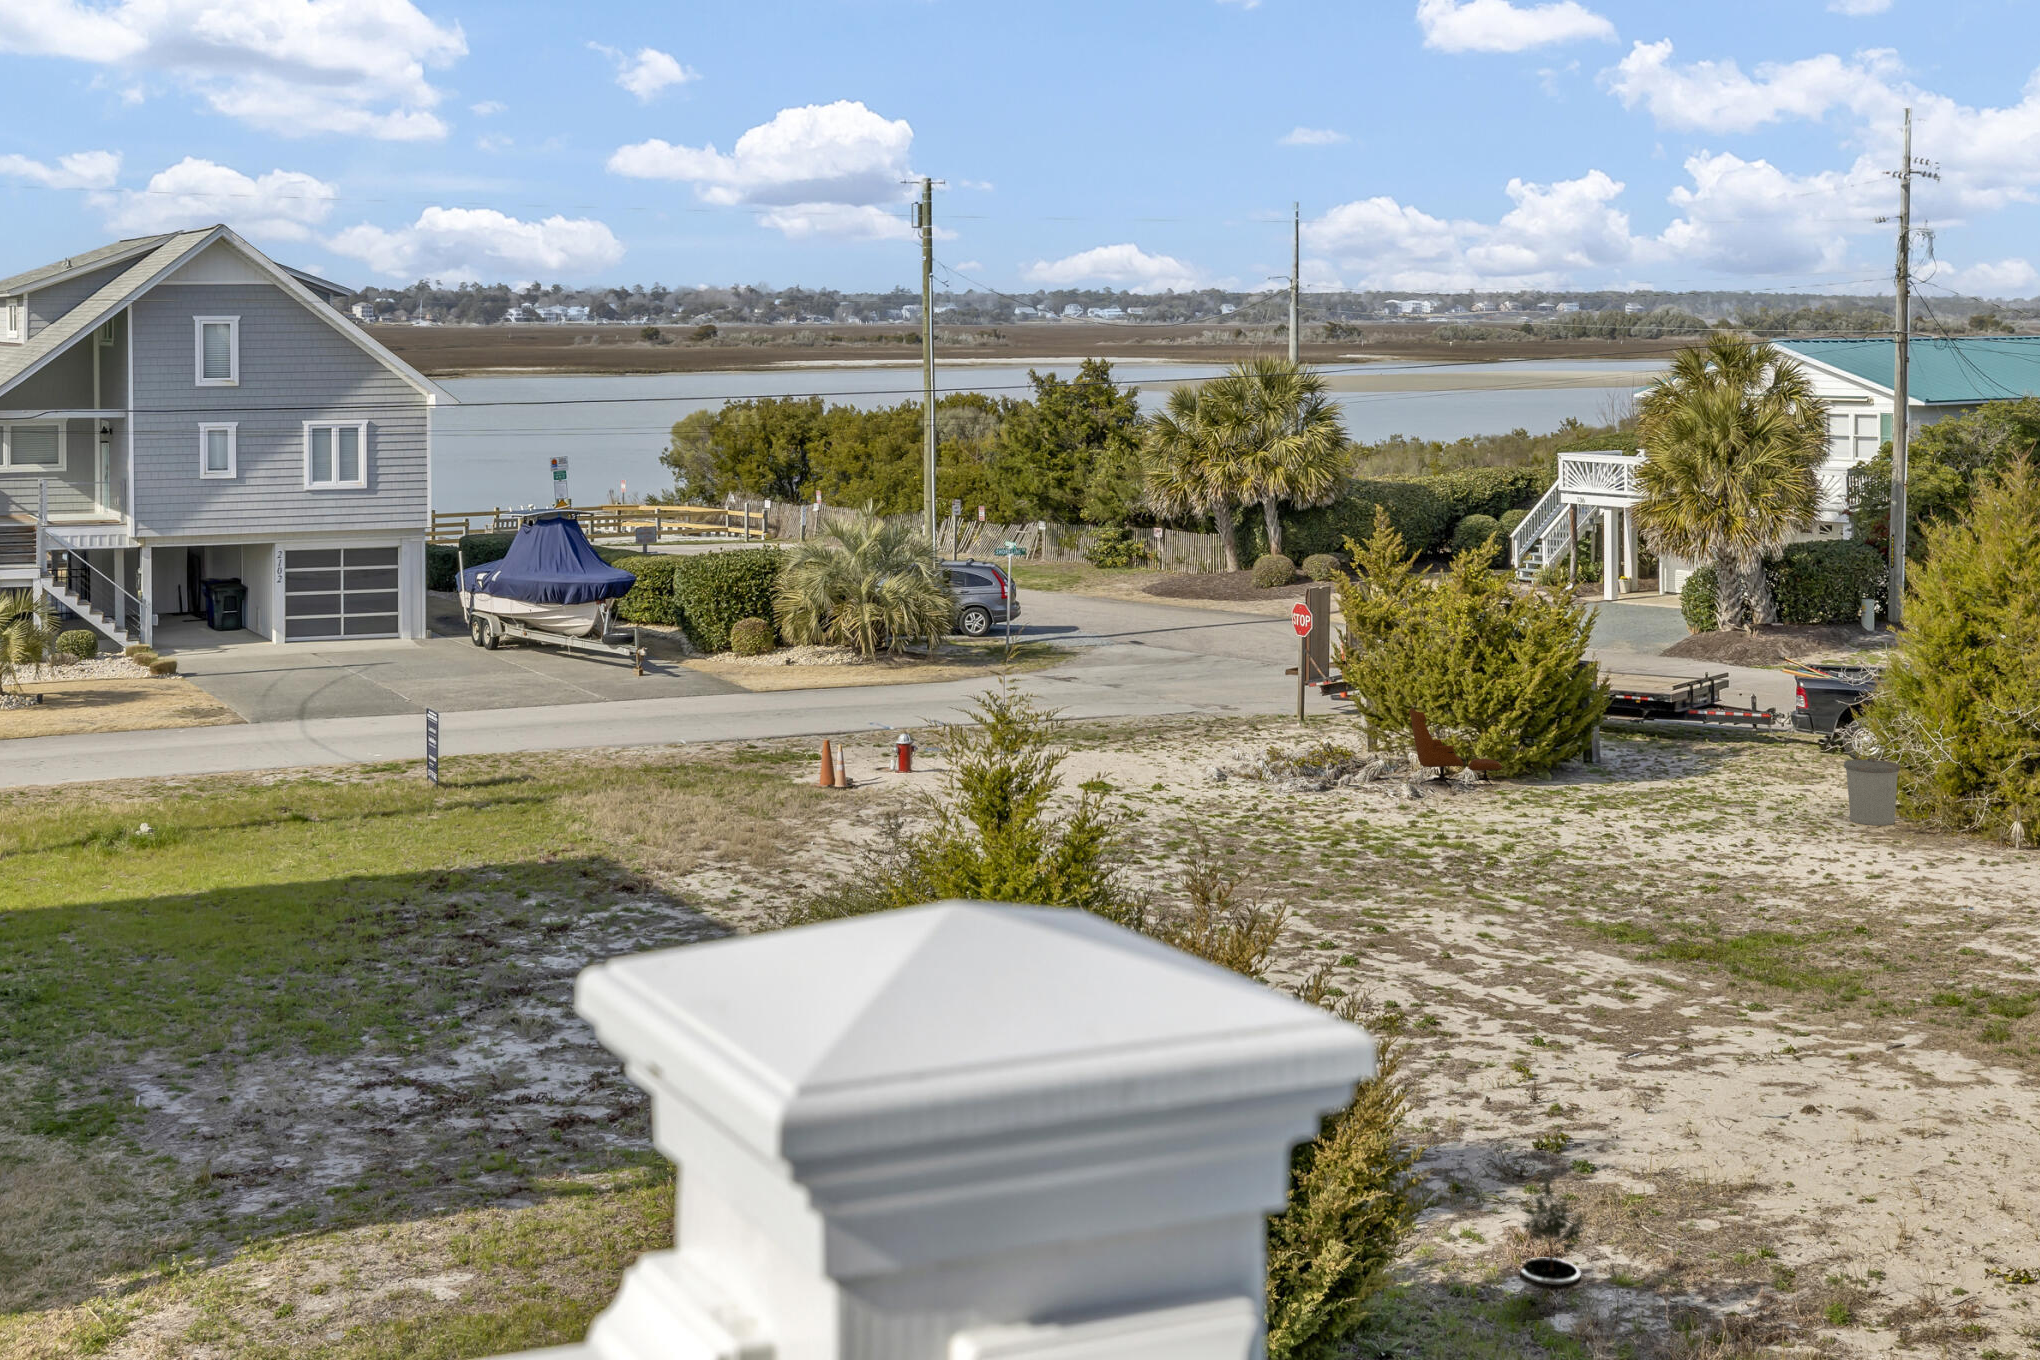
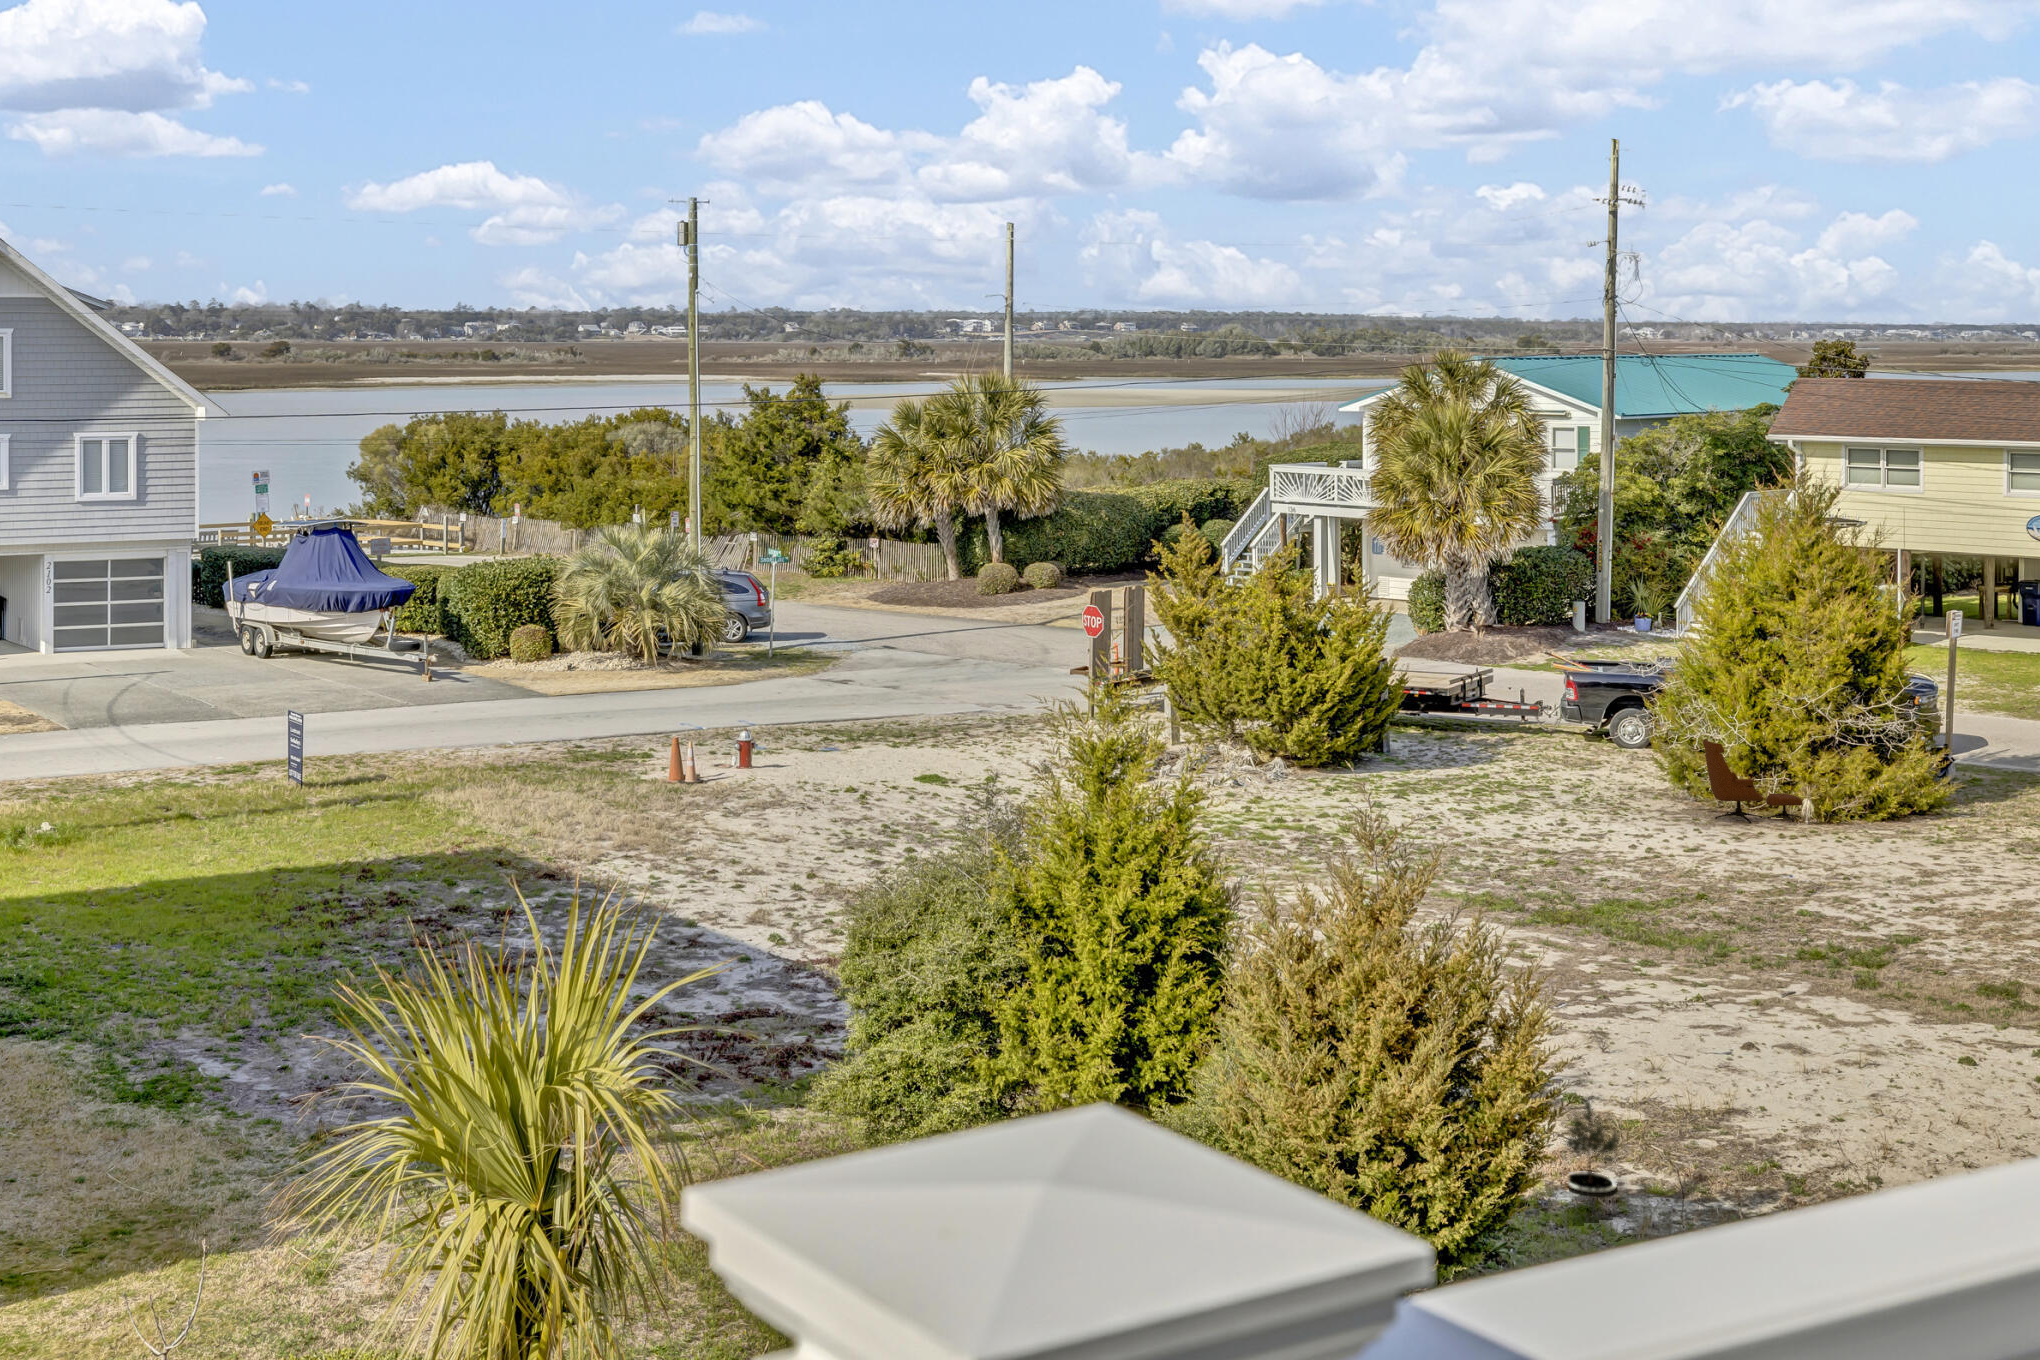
lounge chair: present [1409,708,1502,788] -> present [1703,739,1803,823]
trash can: present [1844,758,1900,825] -> none [1642,743,1693,804]

